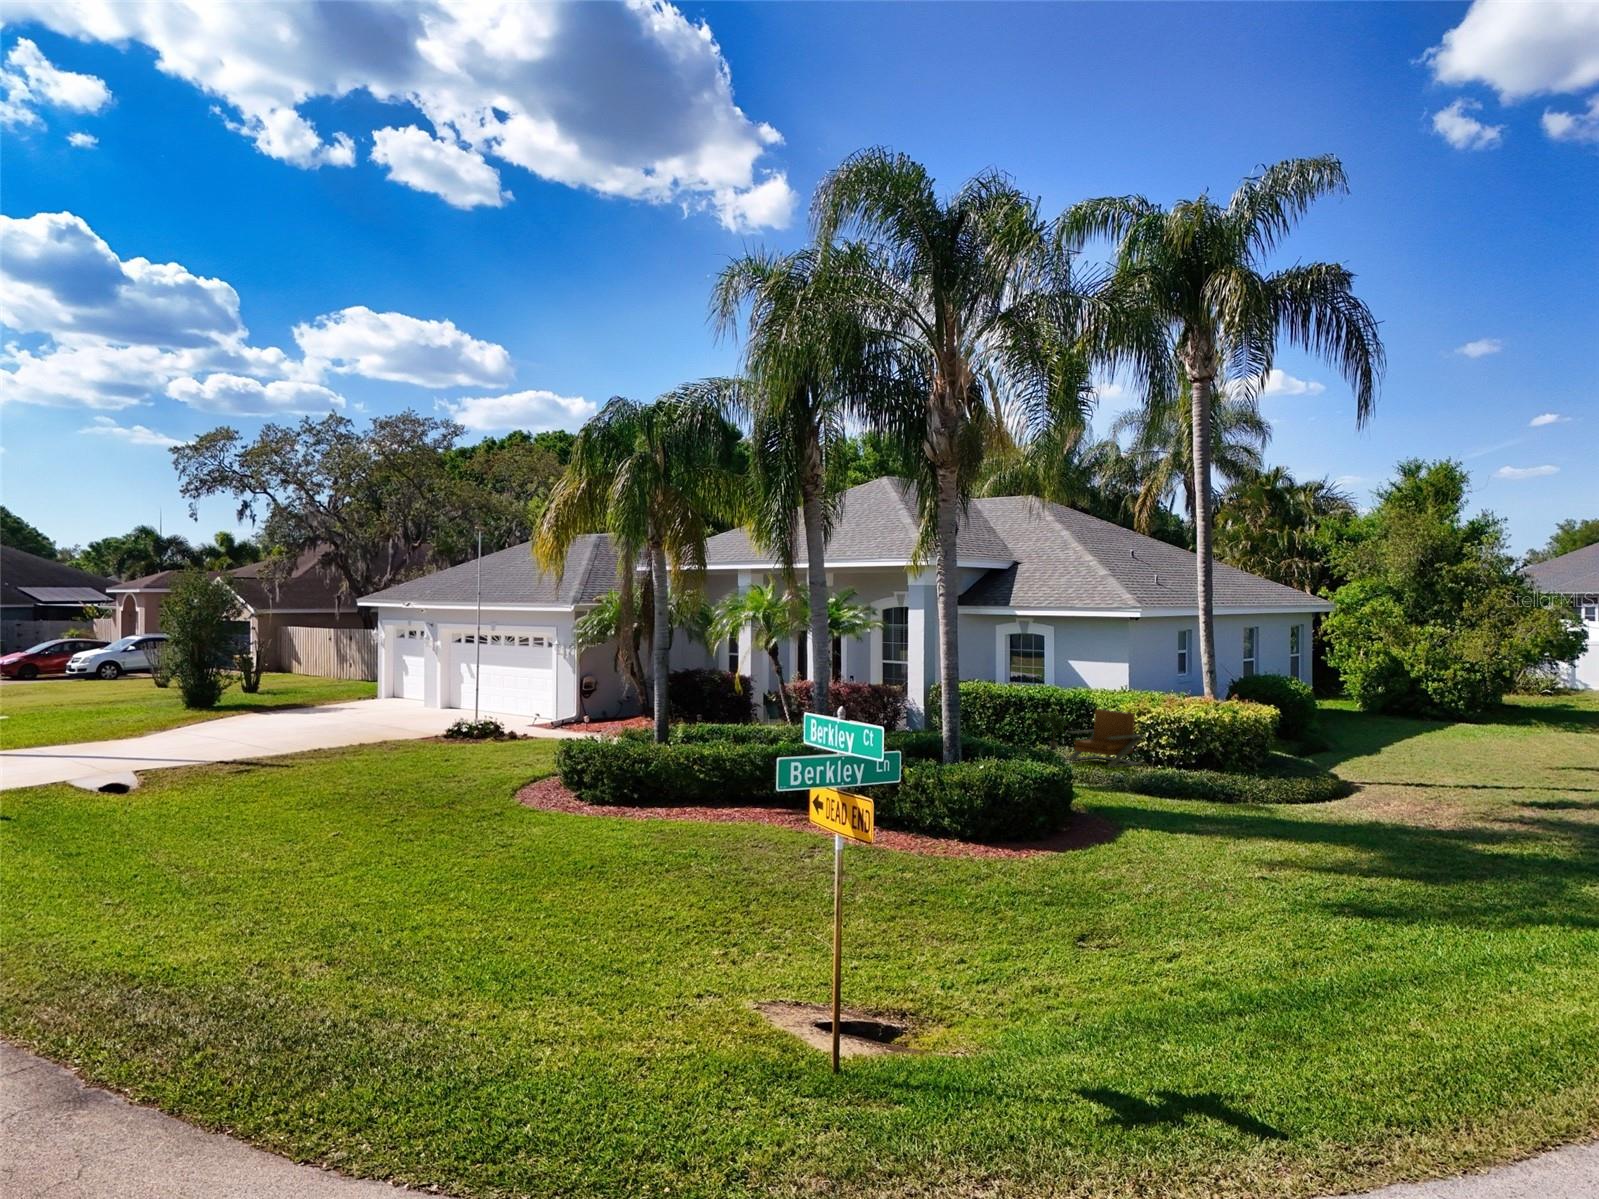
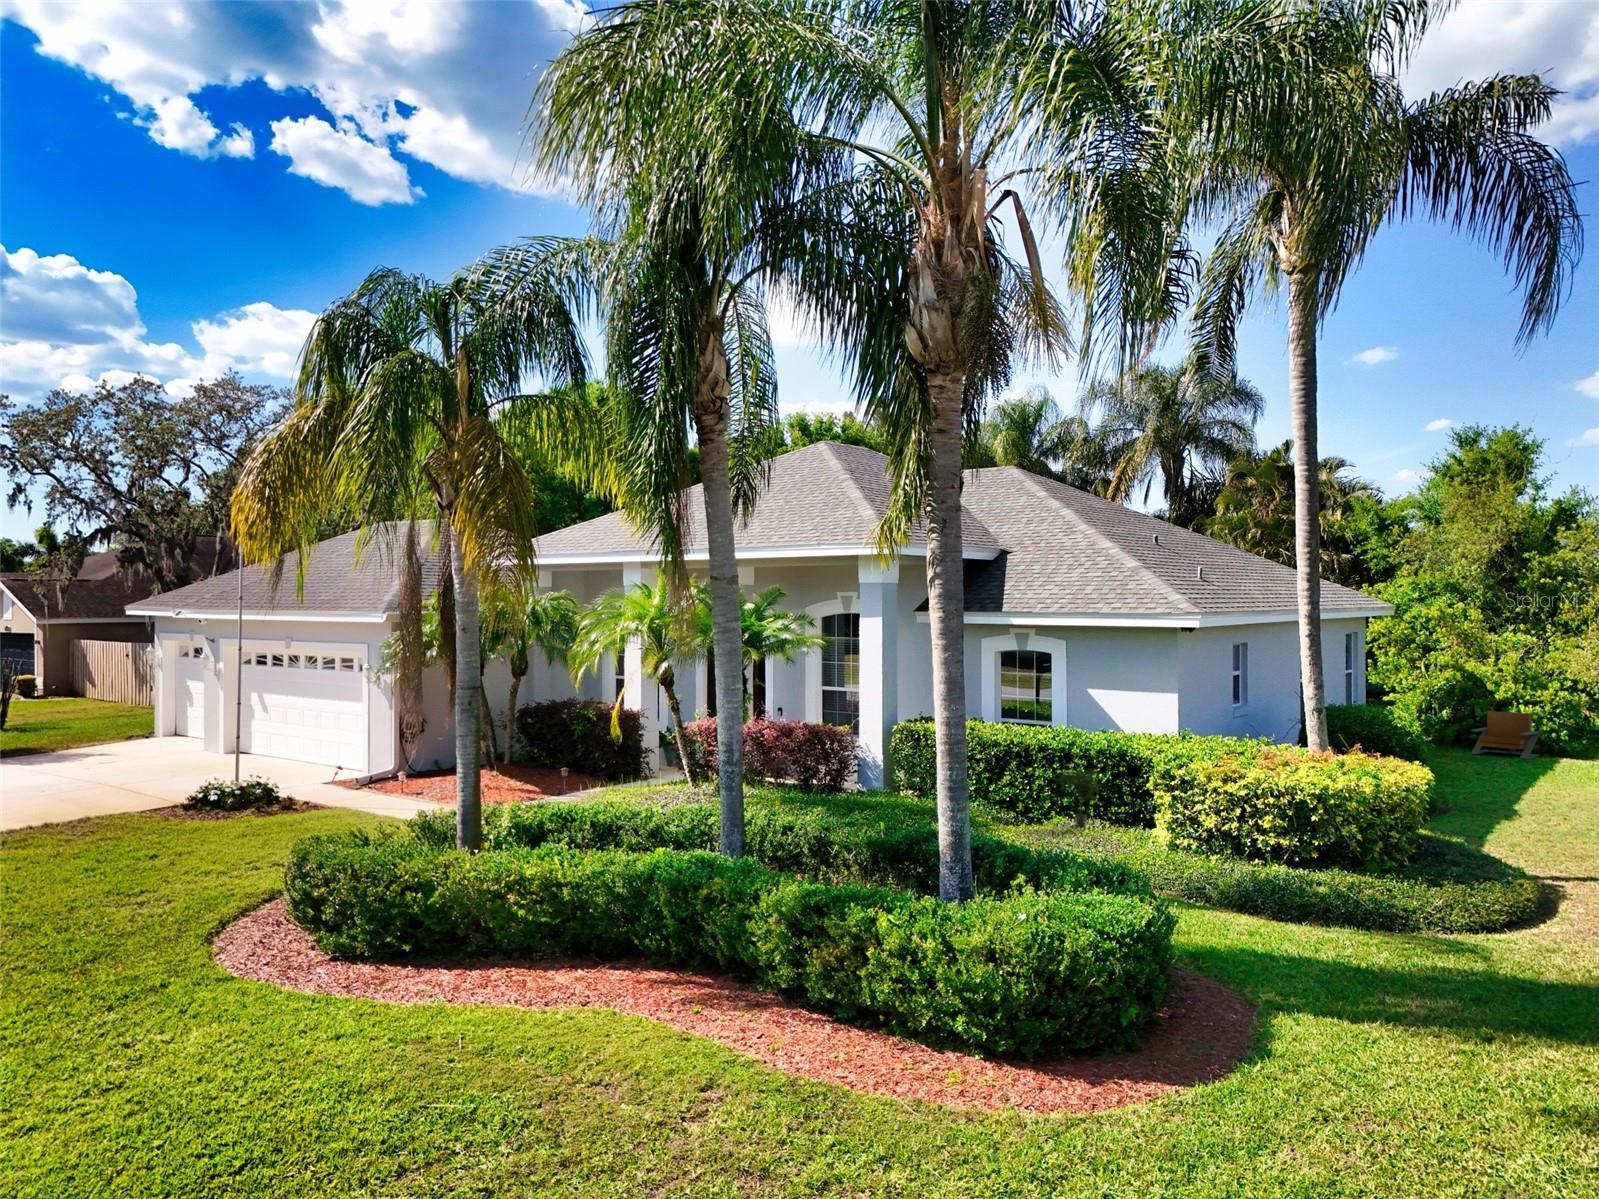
lounge chair: present [1069,709,1143,767] -> present [1471,711,1540,759]

